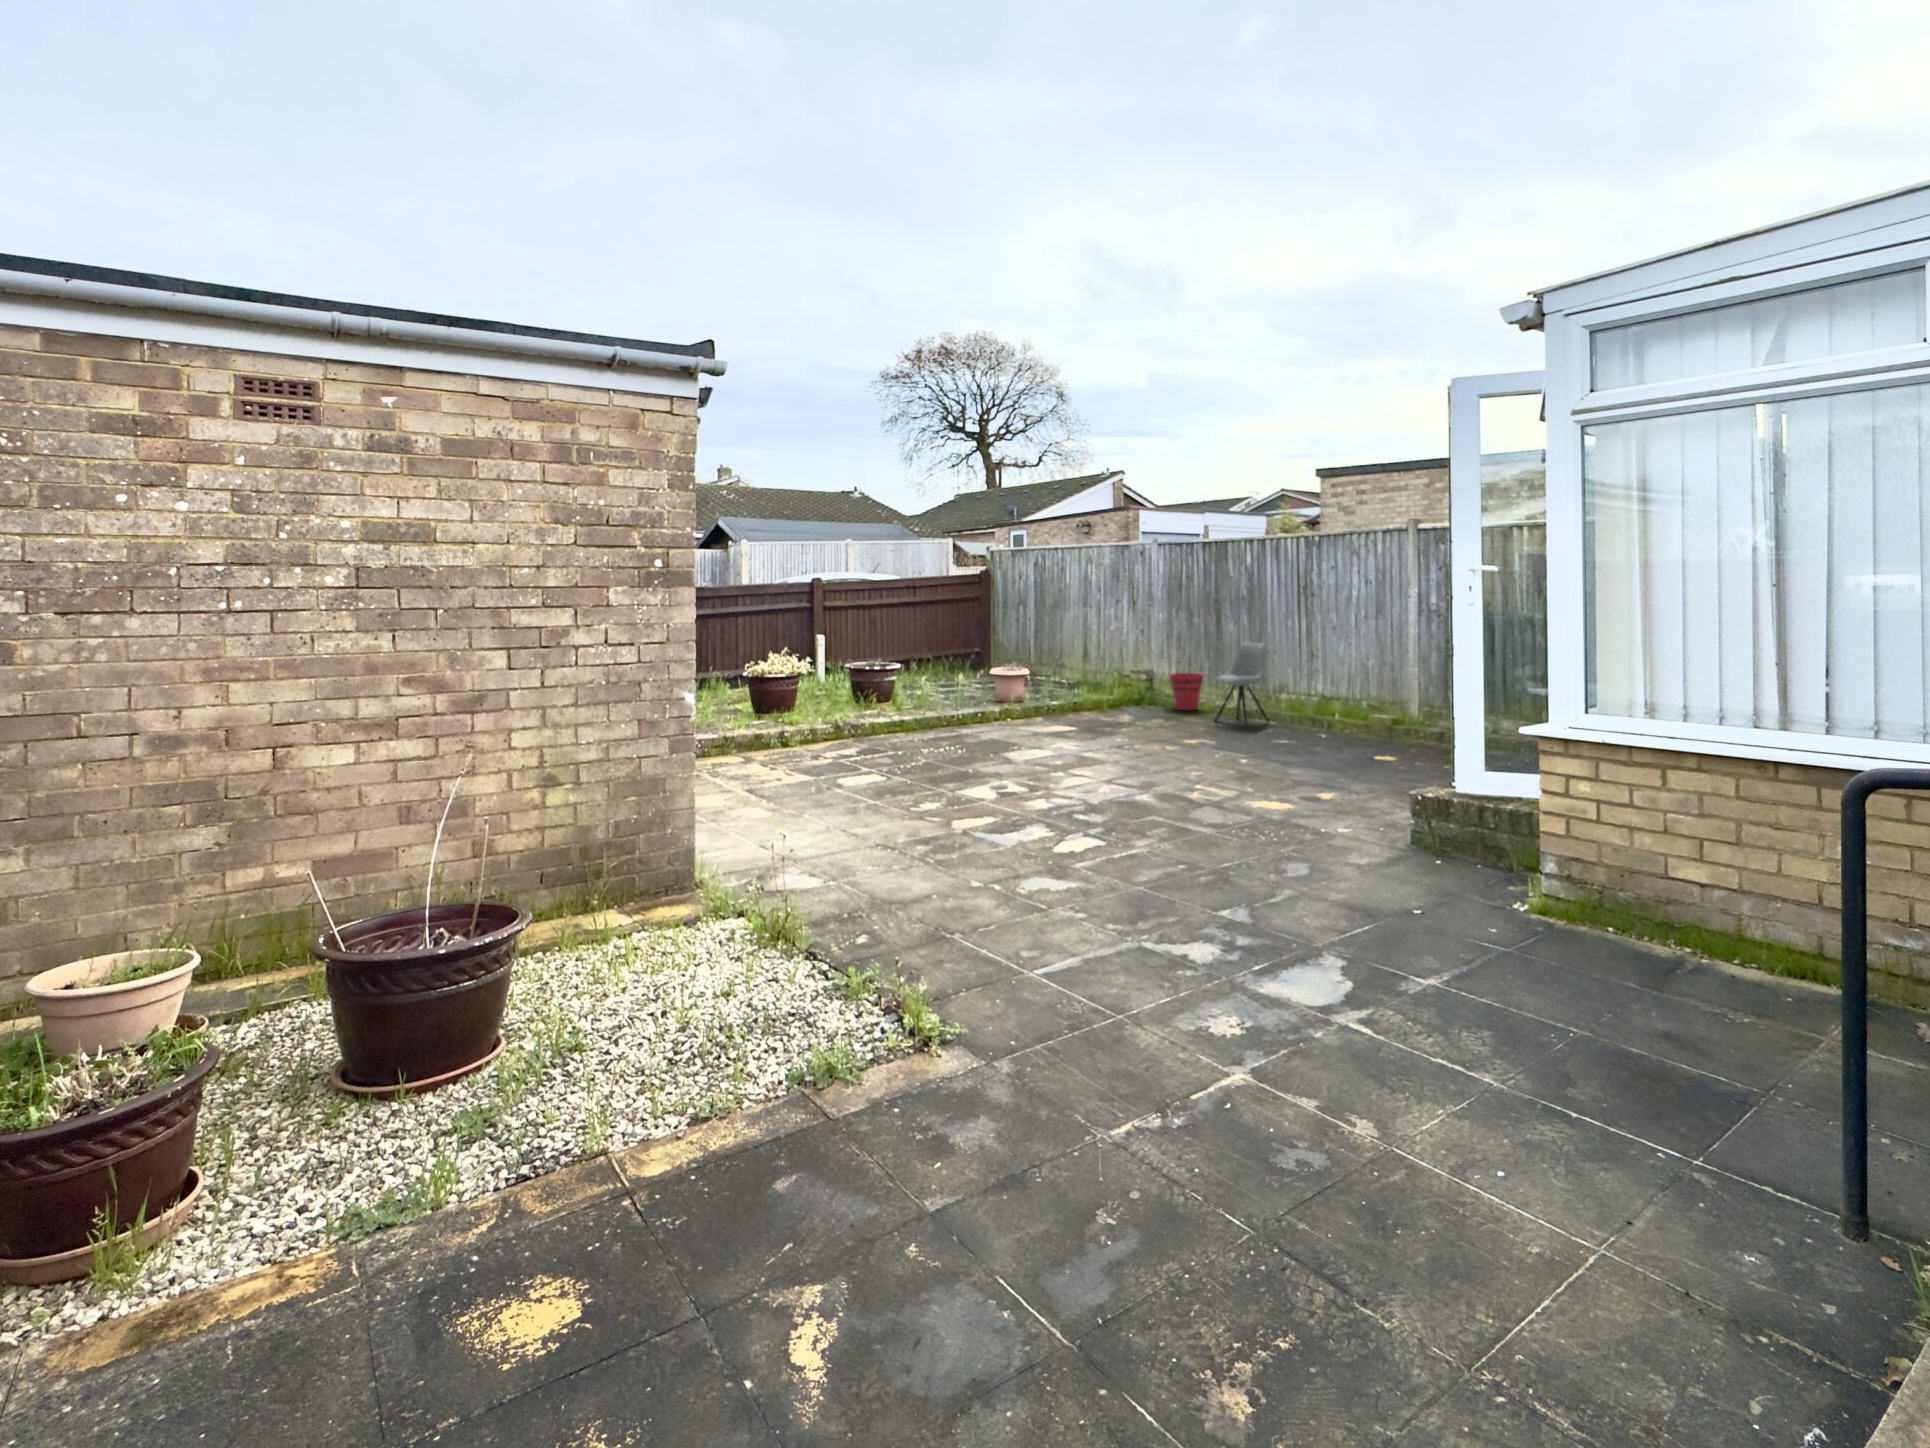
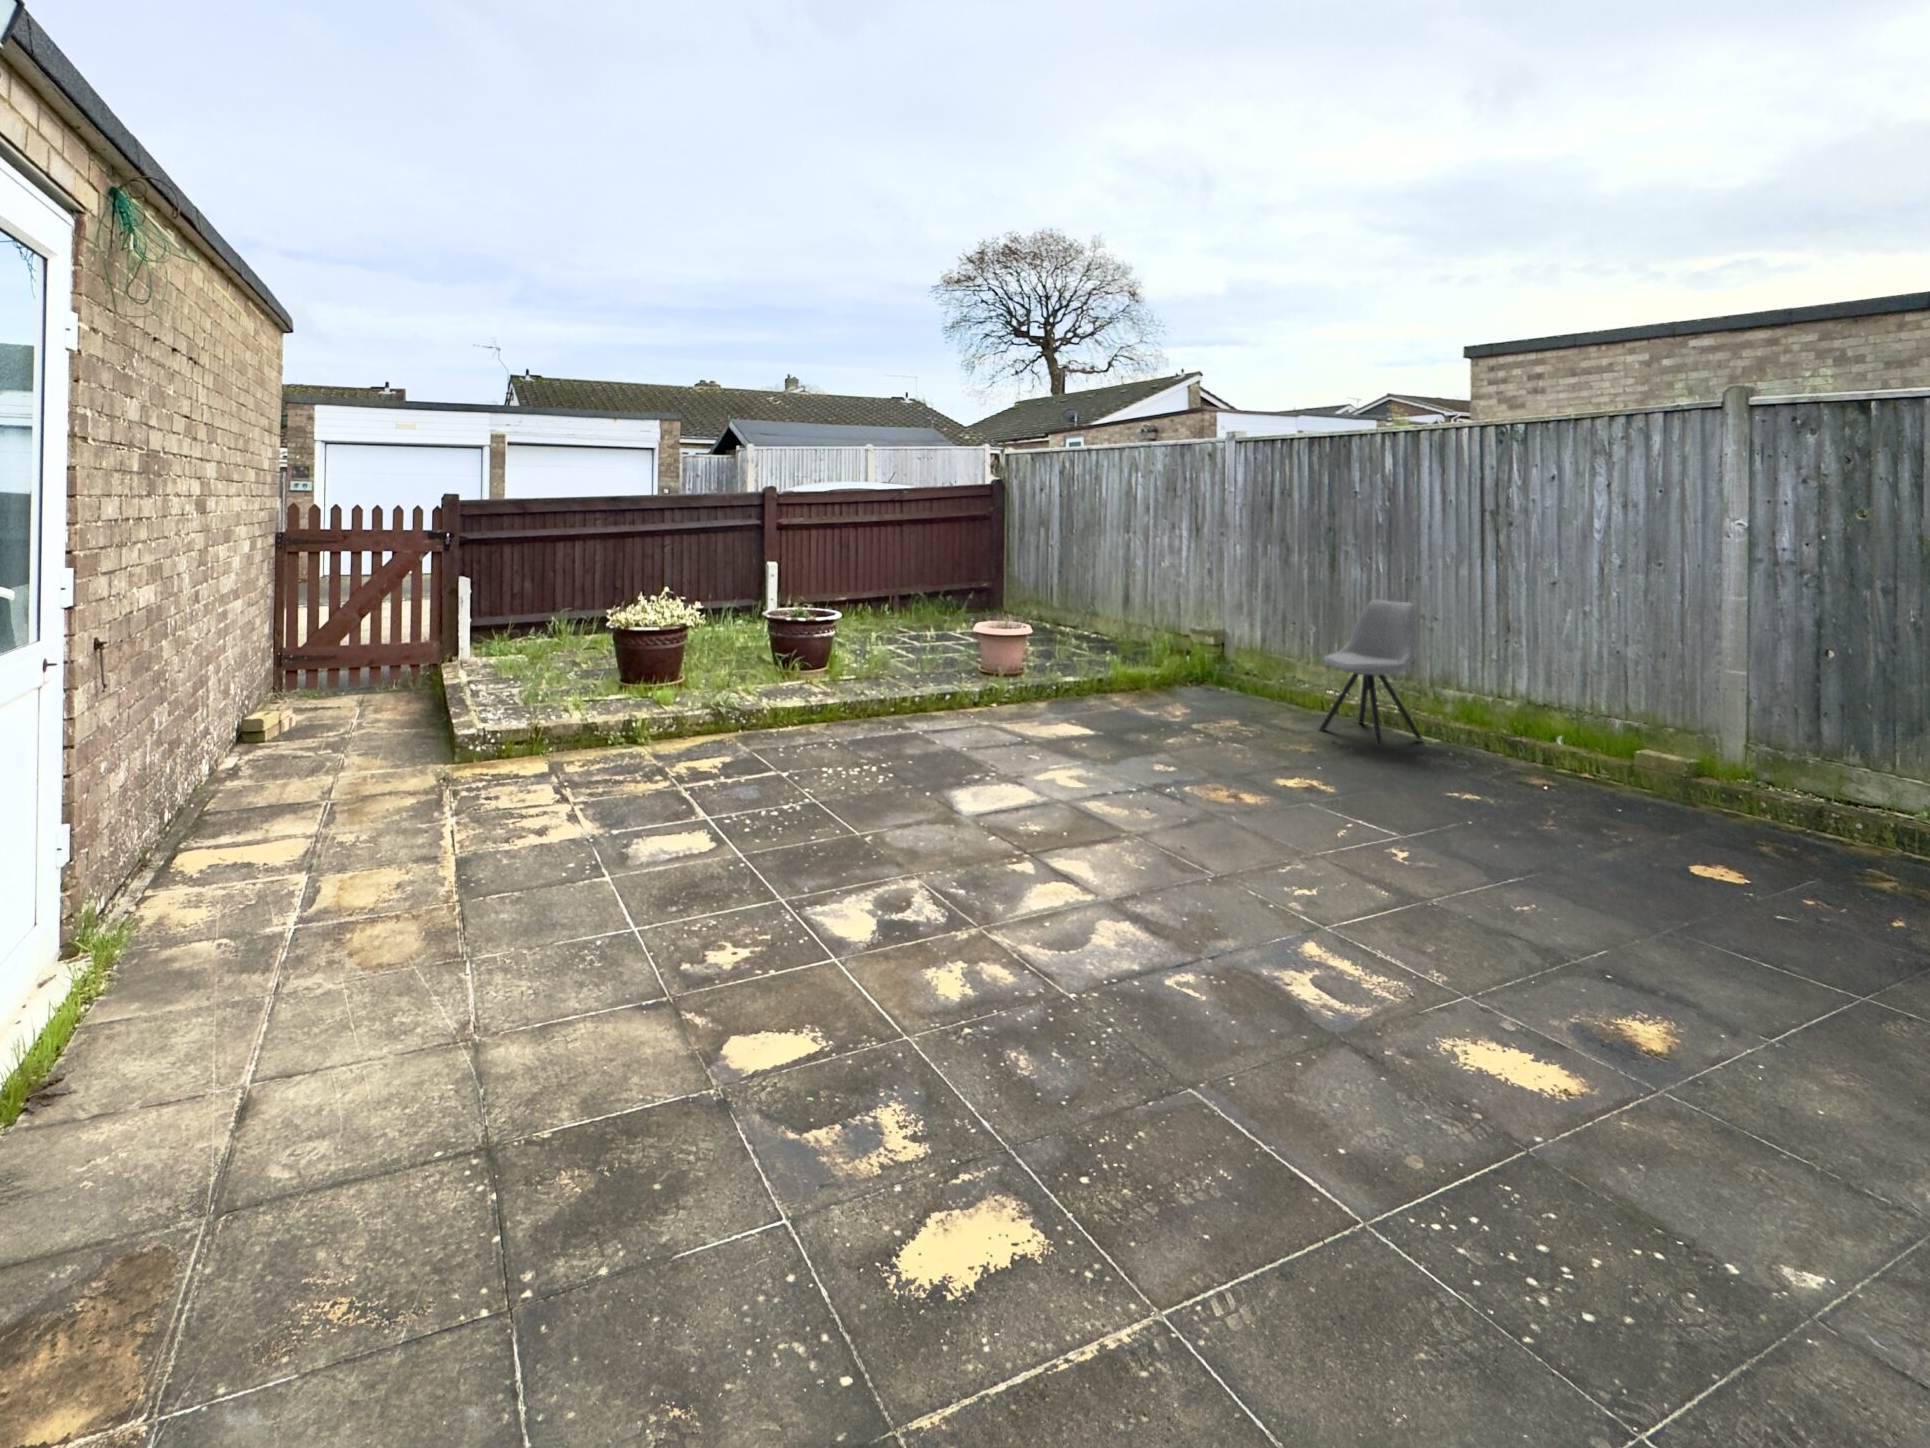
bucket: present [1169,673,1203,710] -> none [1244,640,1302,702]

